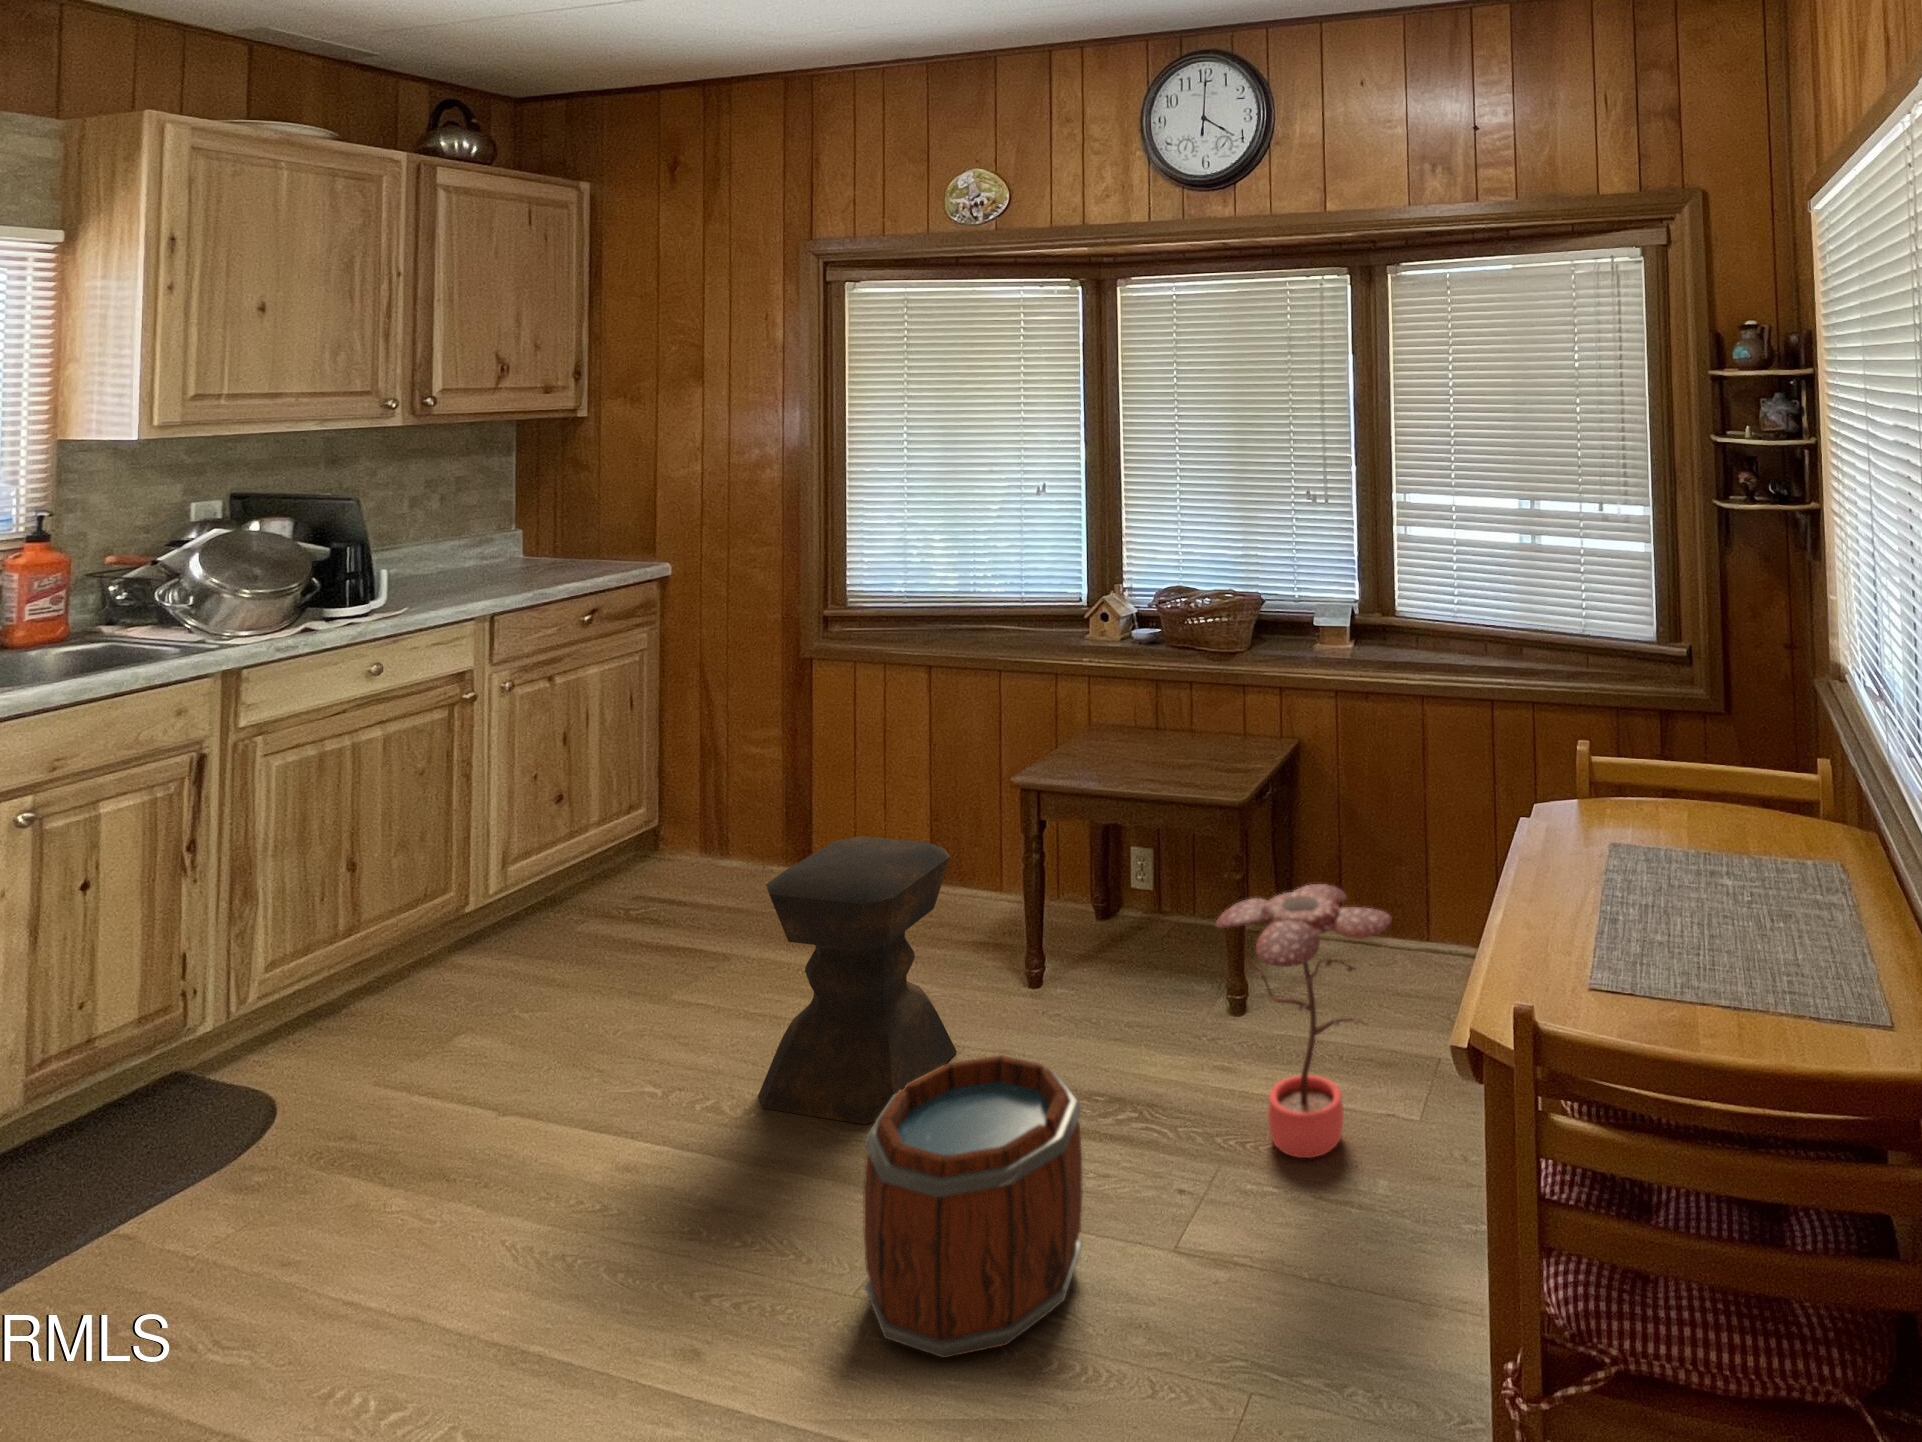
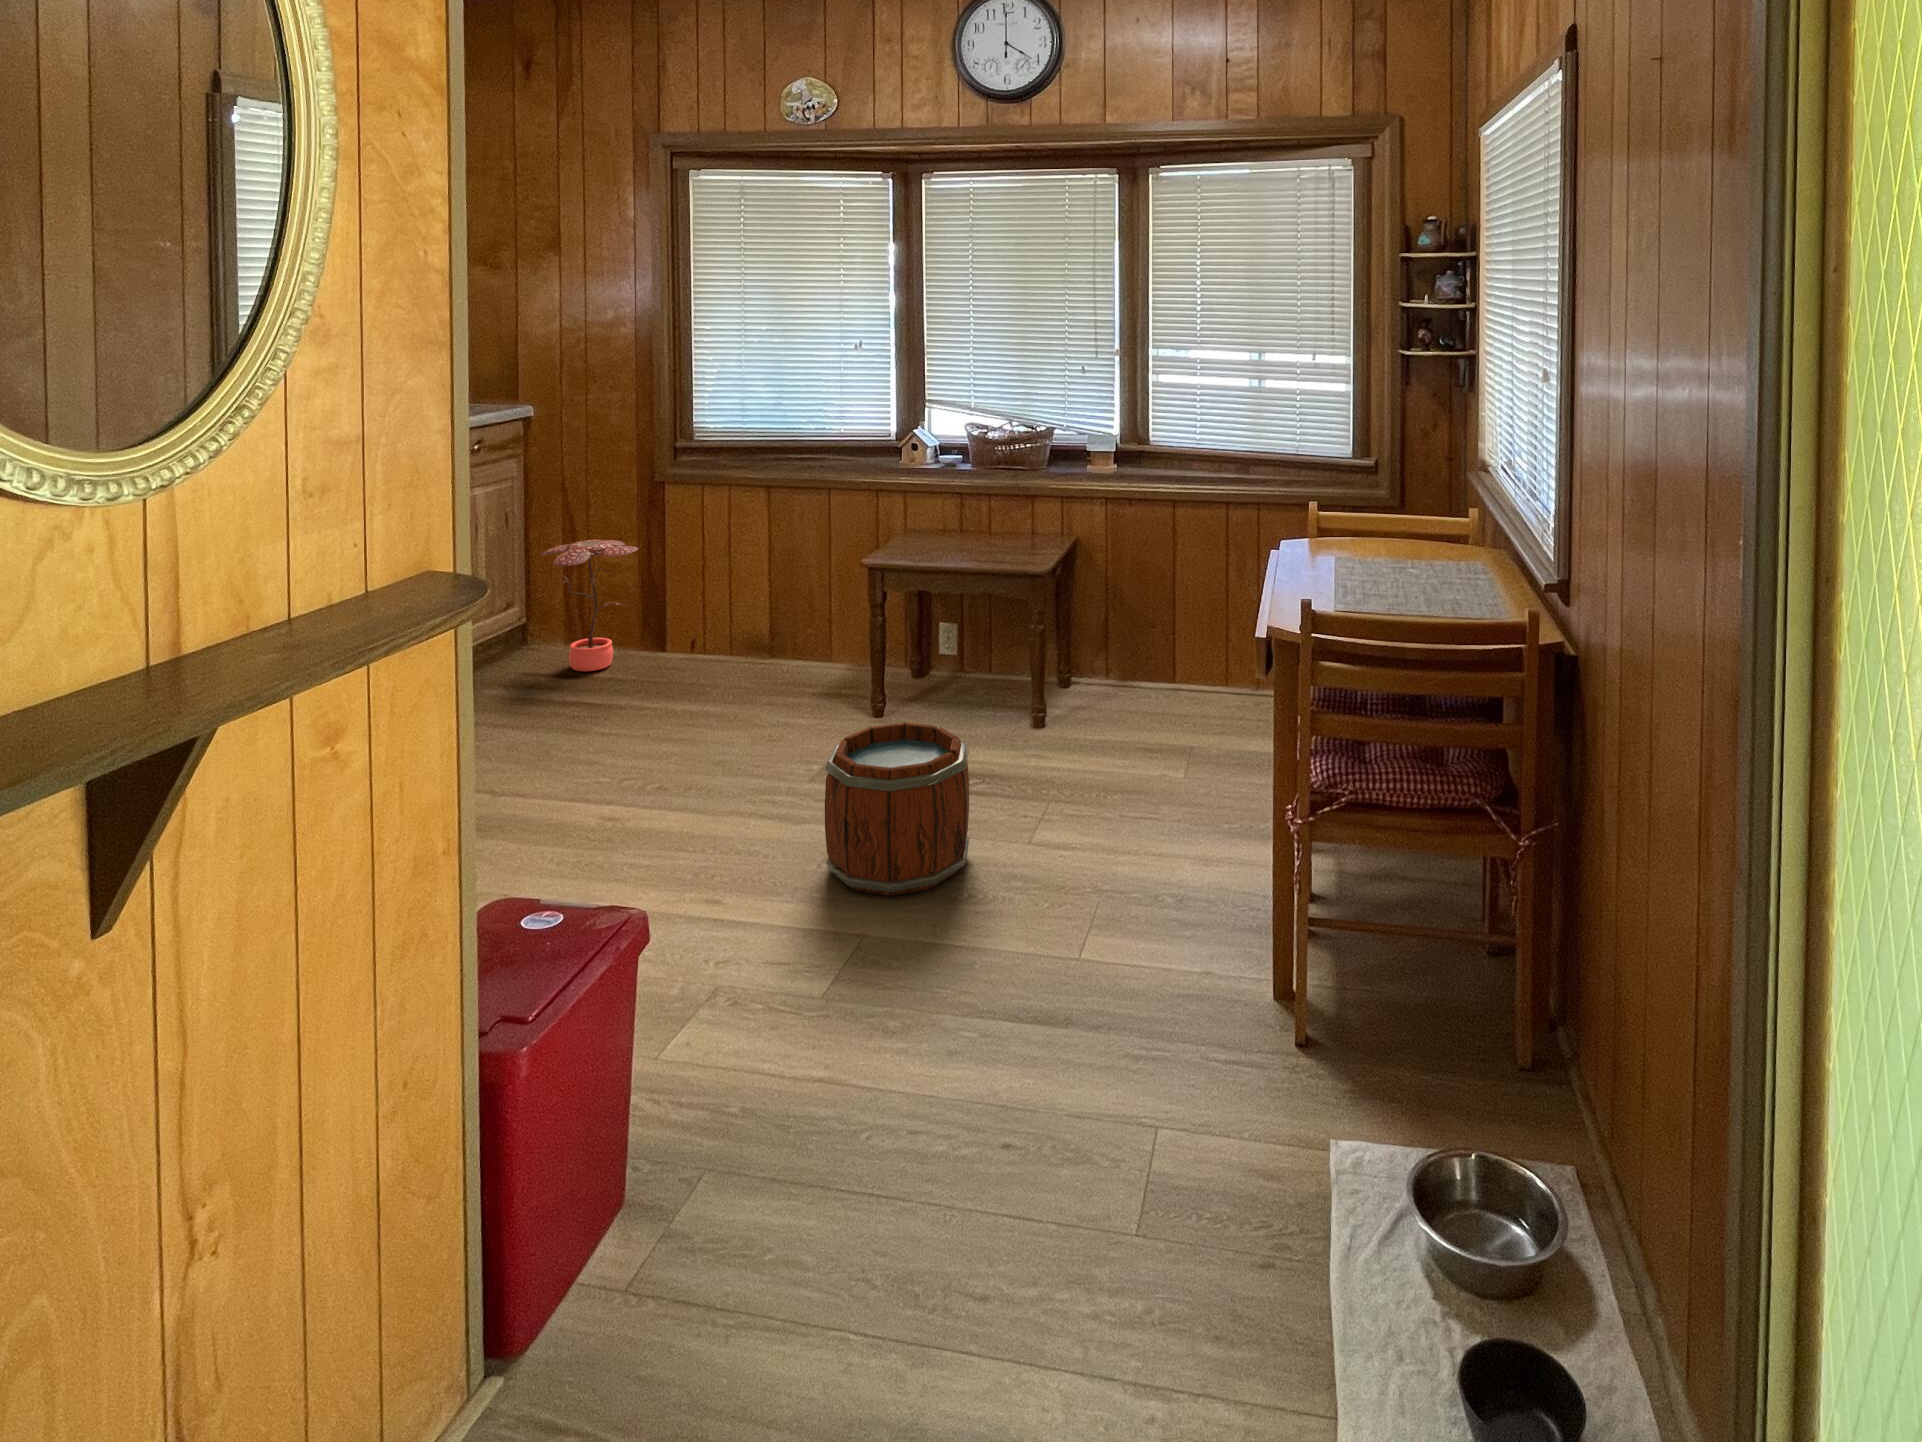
stool: present [759,836,957,1124] -> none [695,599,836,791]
potted plant: present [1216,884,1392,1158] -> present [541,540,638,672]

